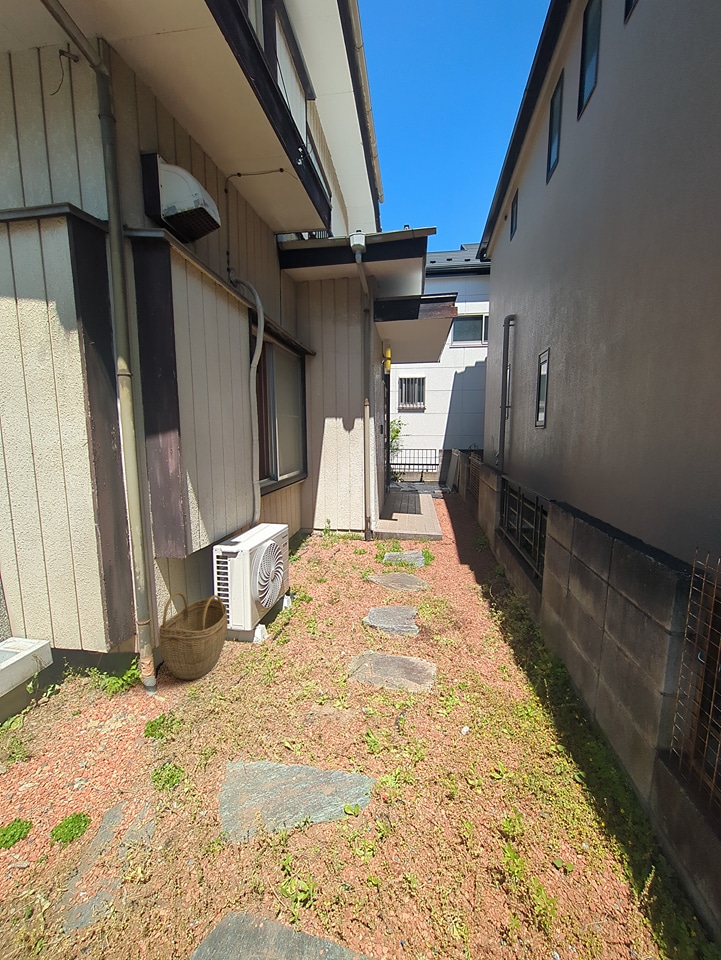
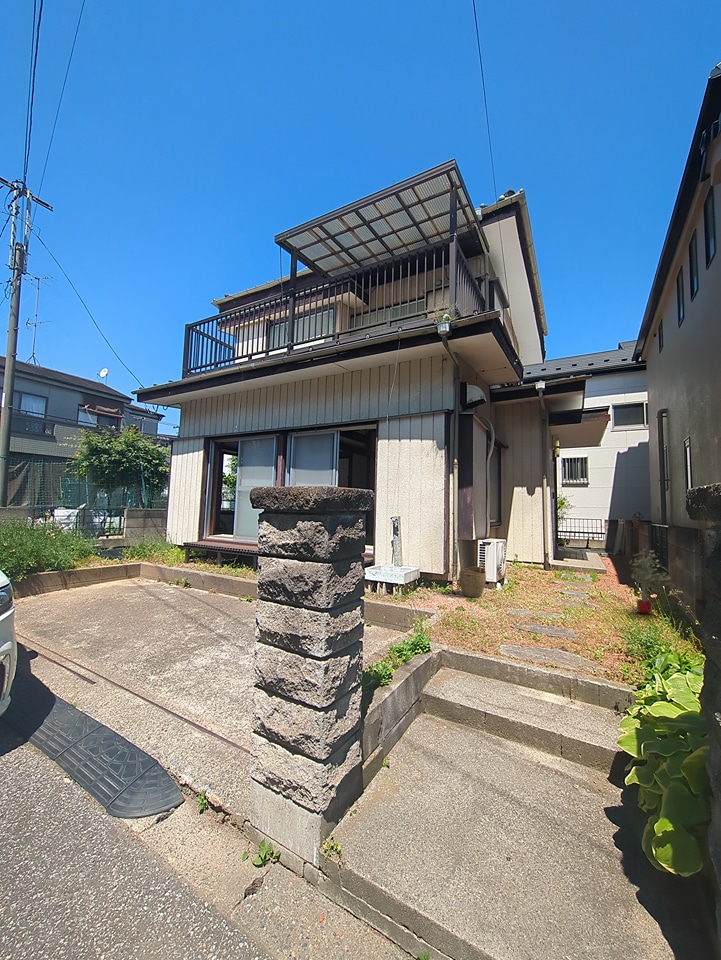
potted tree: none [490,558,568,682] -> present [630,549,671,614]

